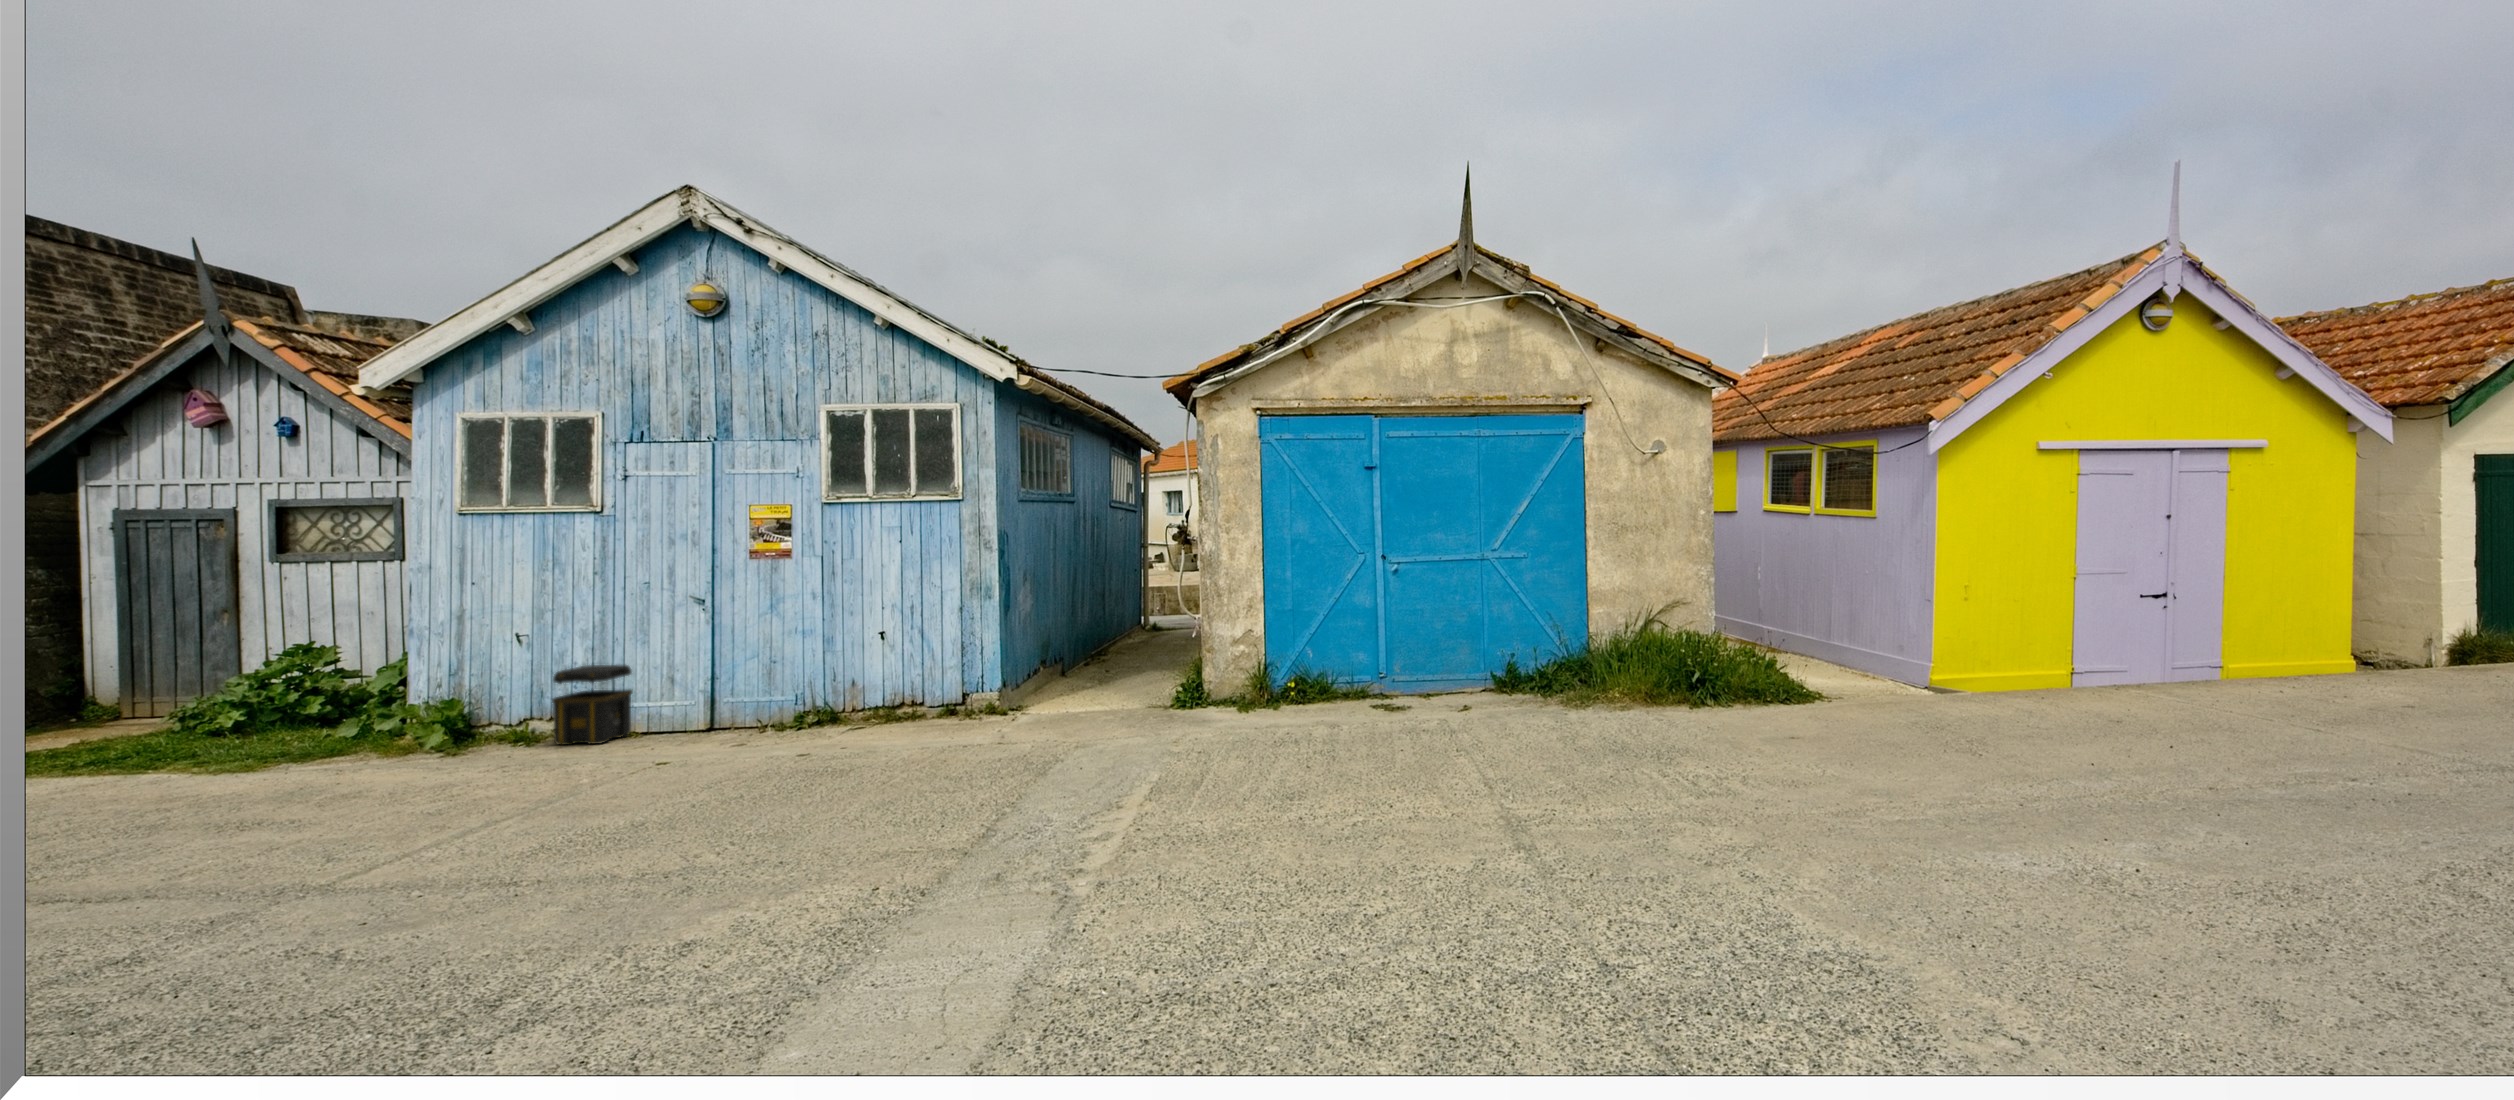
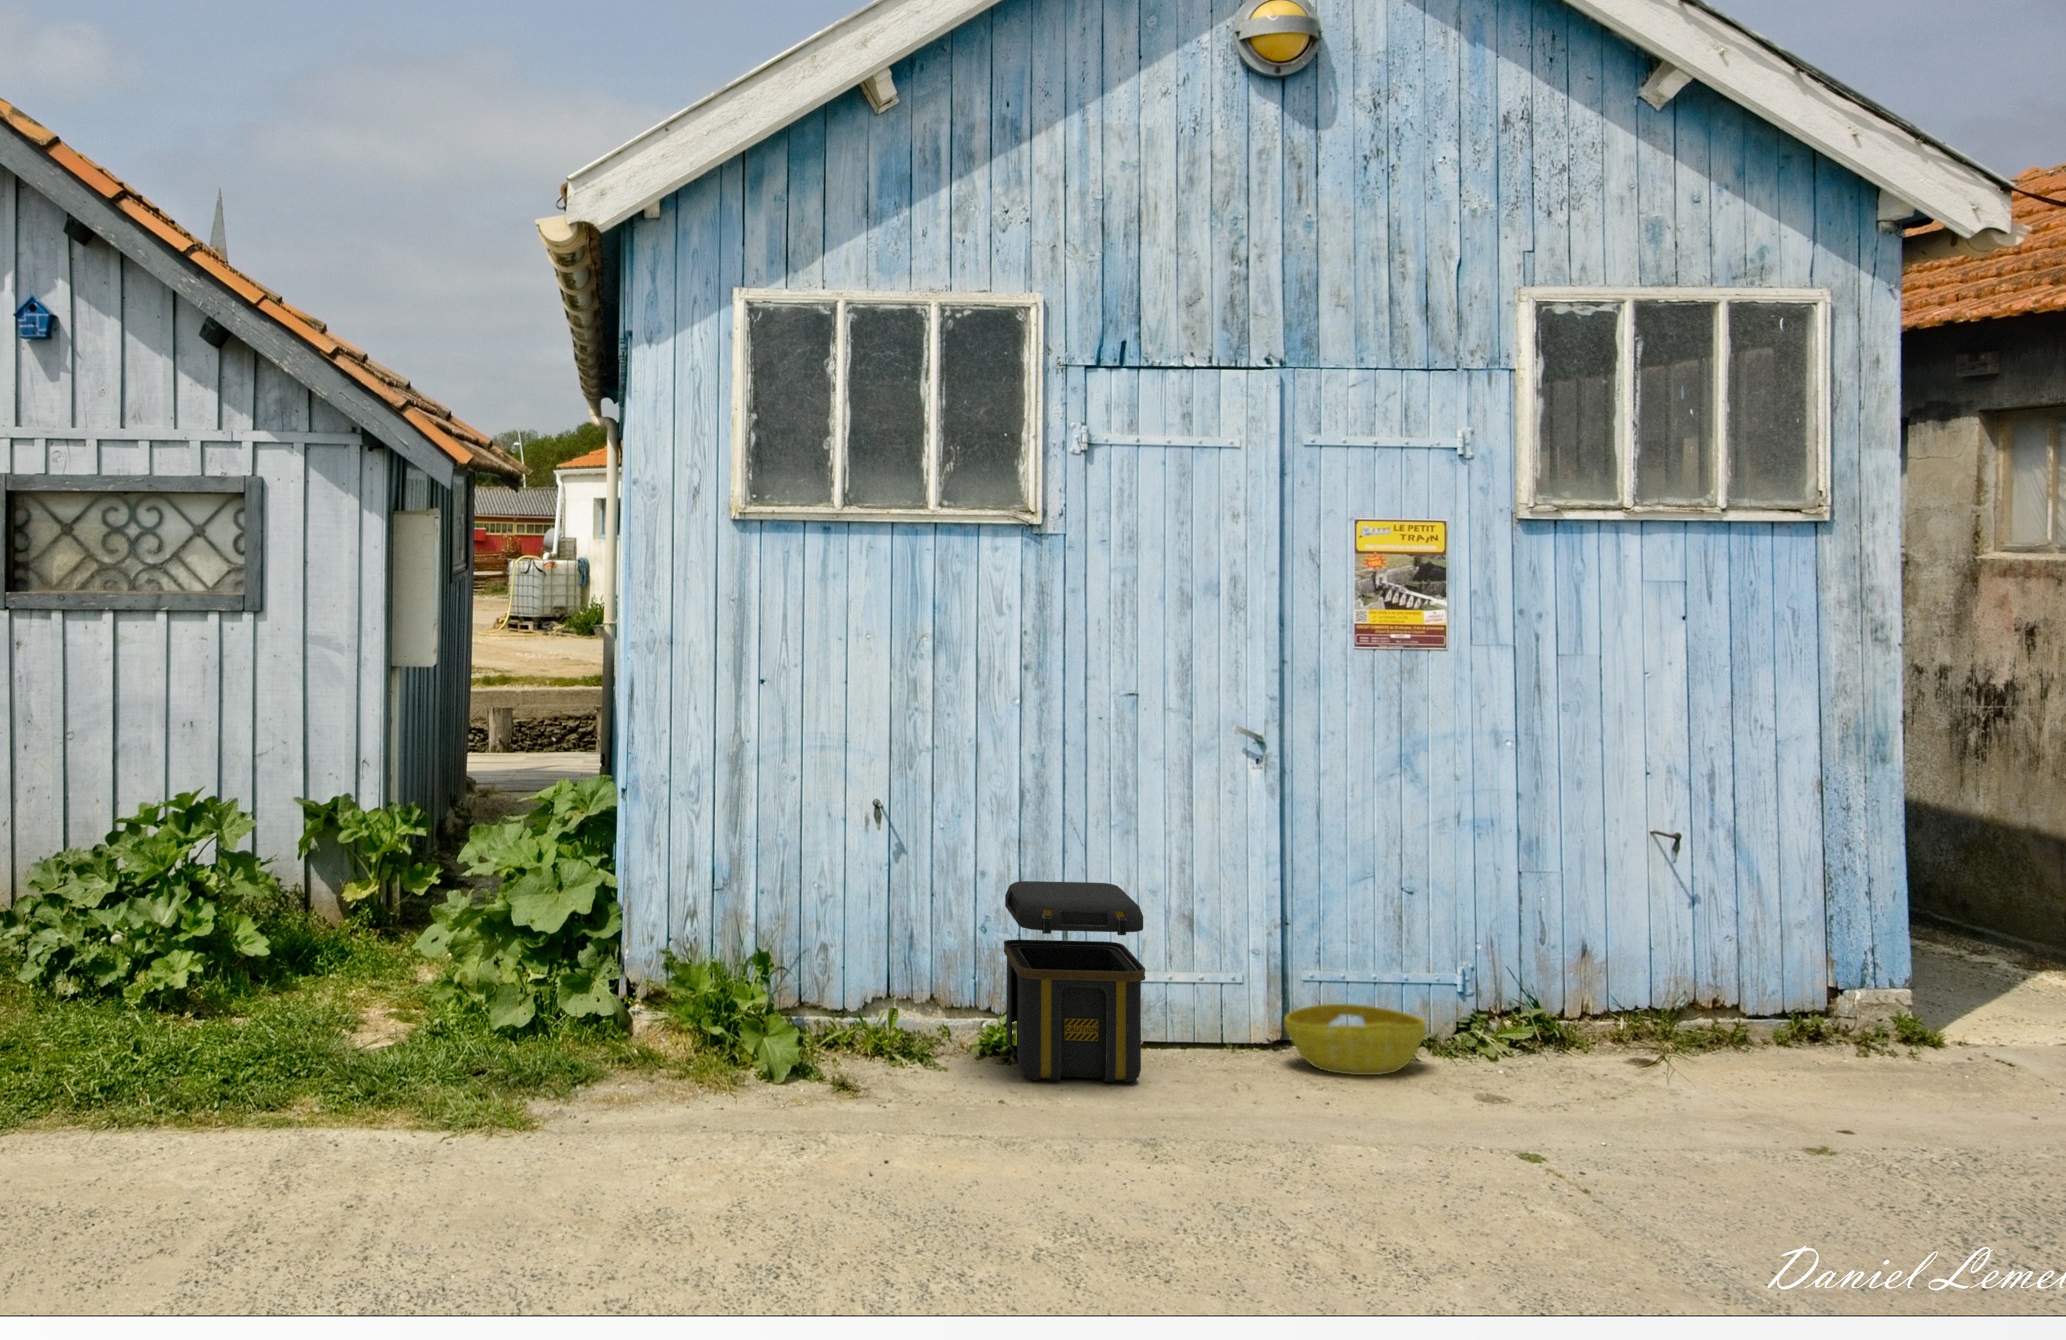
basket: none [690,707,756,738] -> present [1284,1004,1425,1075]

